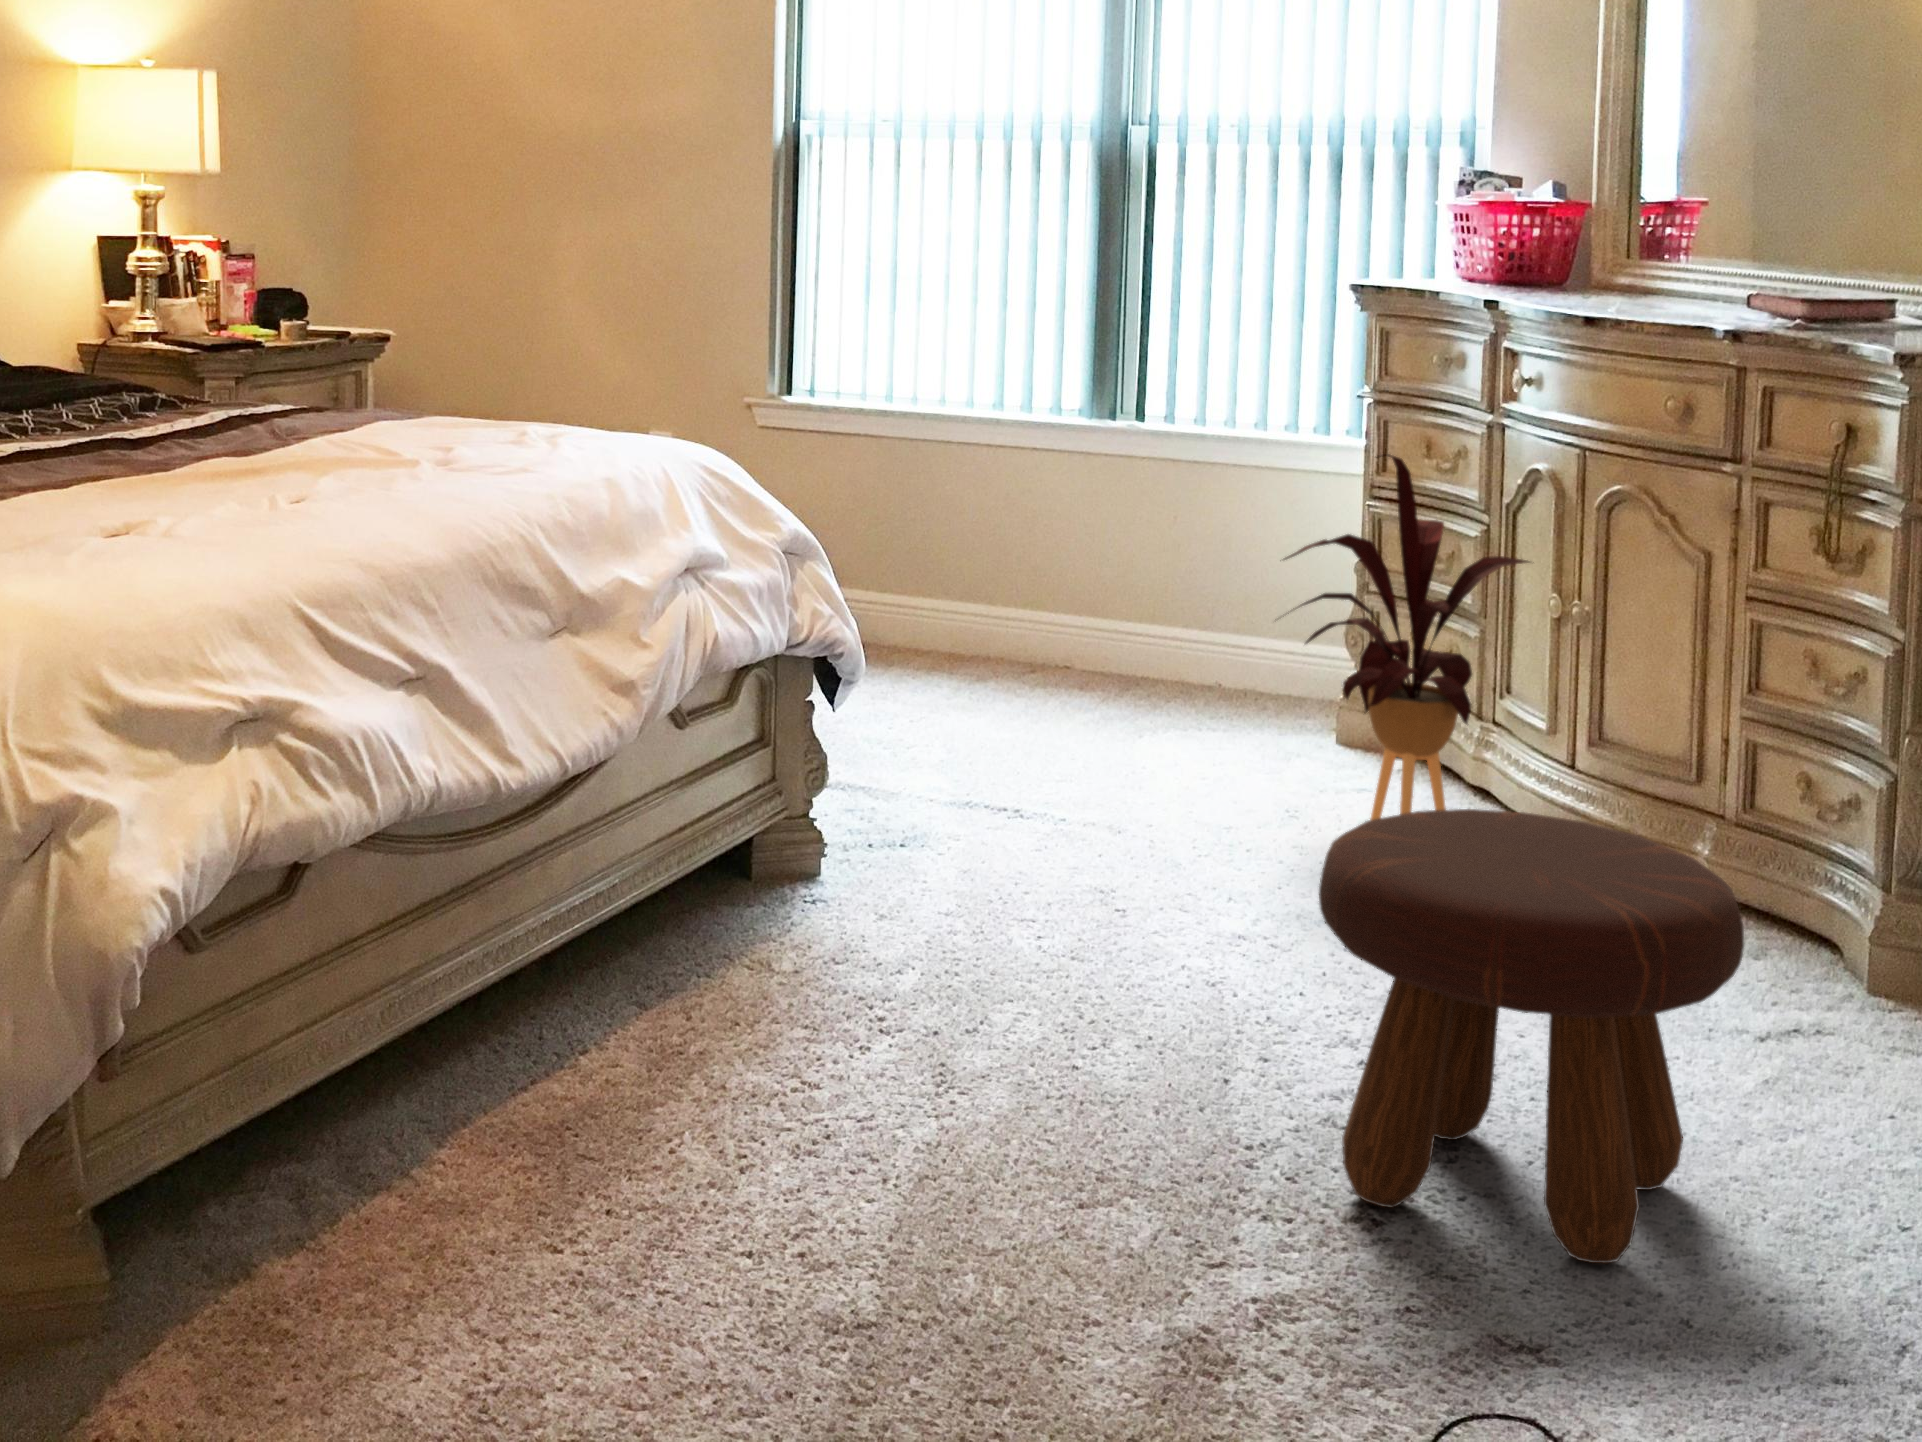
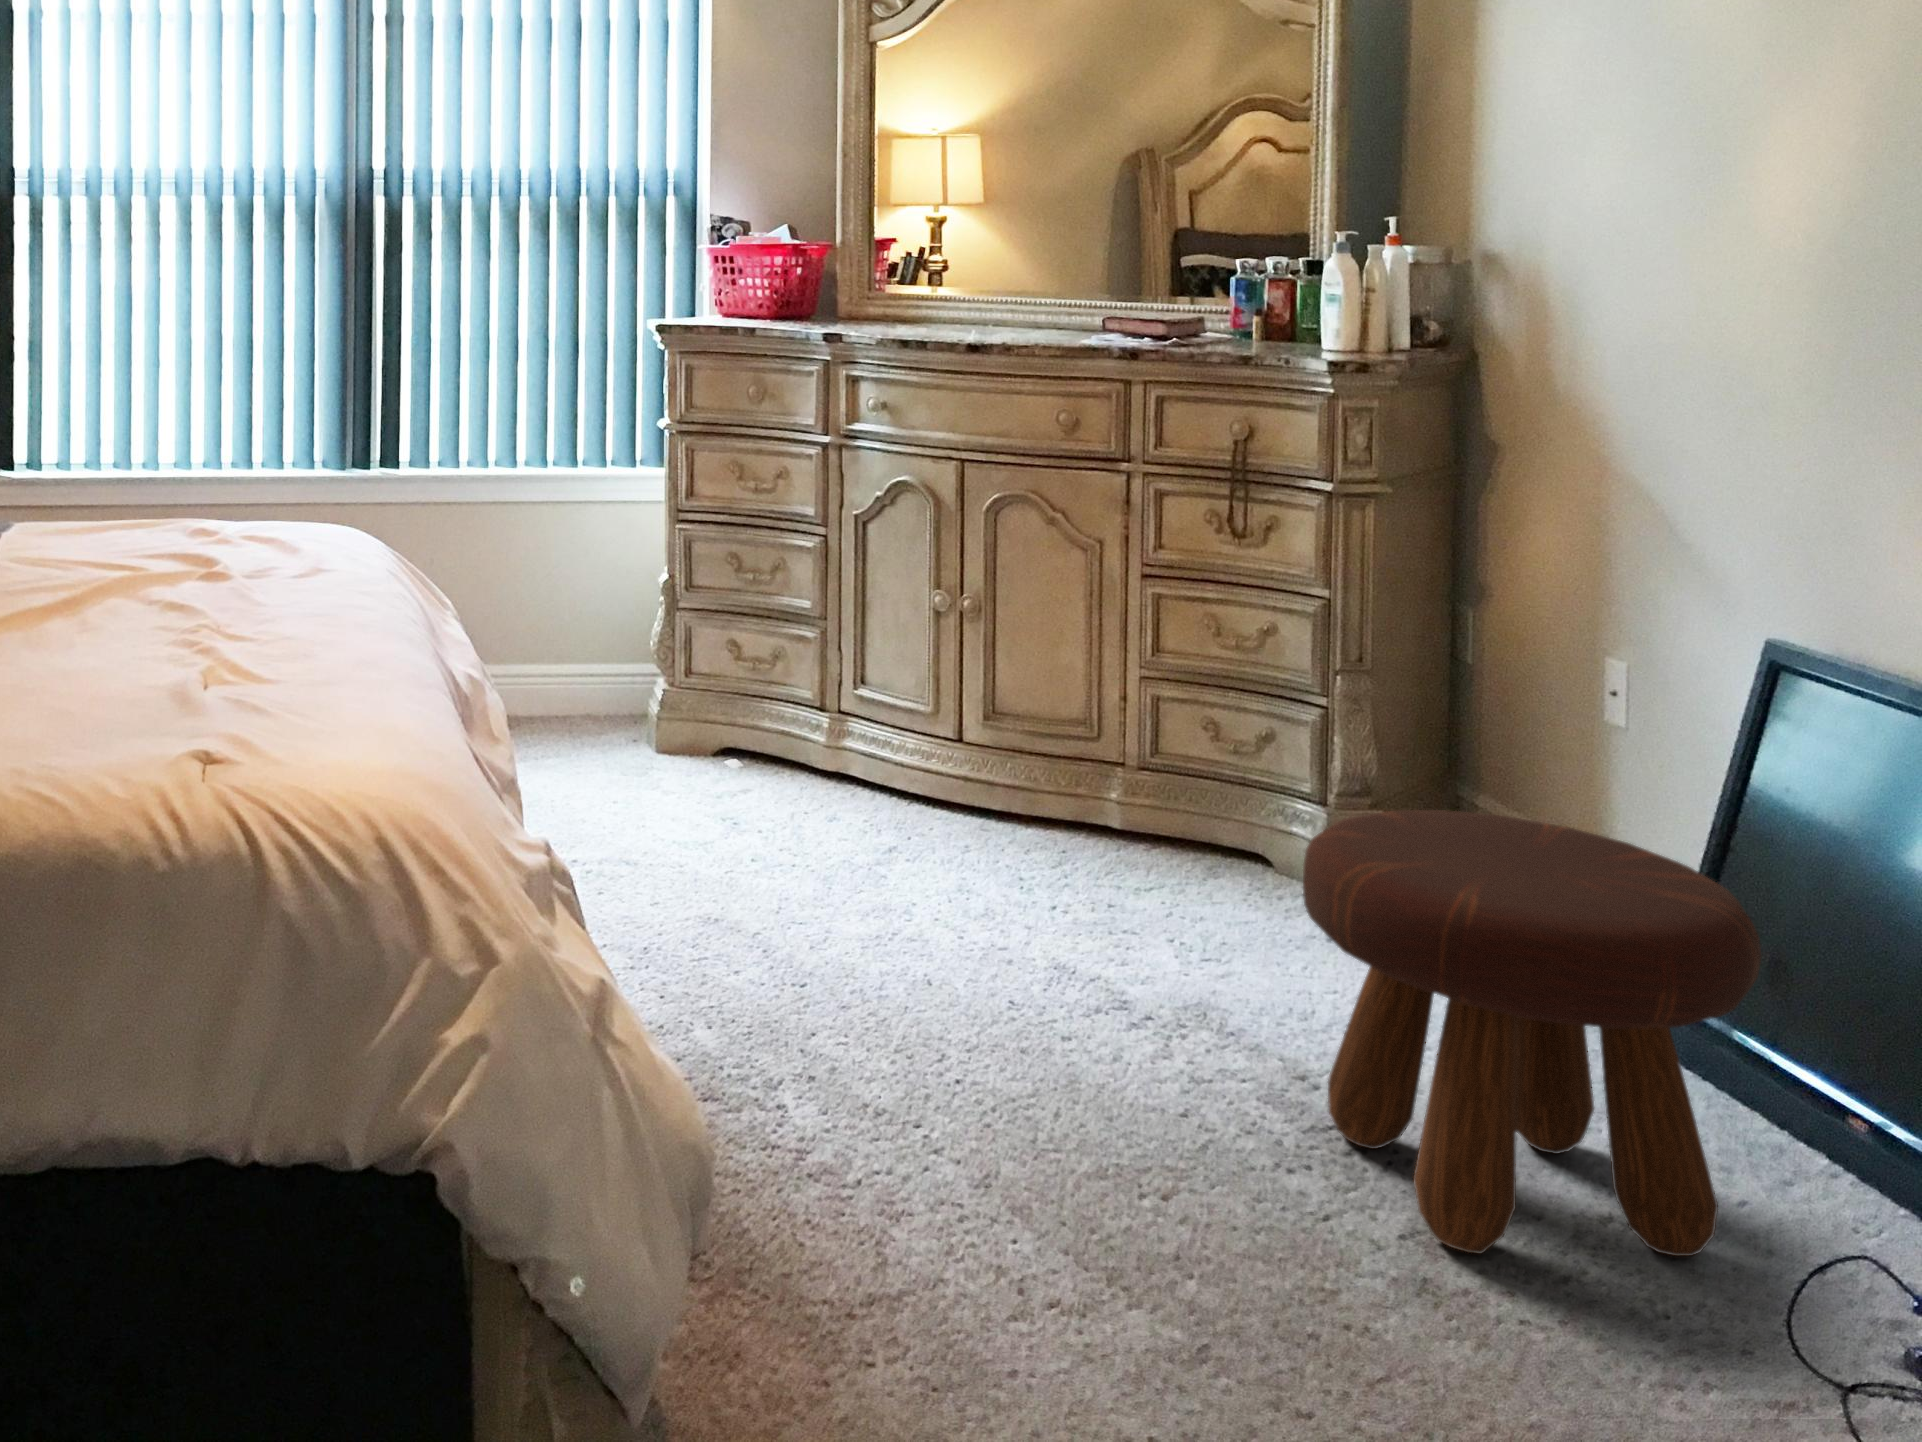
house plant: present [1284,454,1529,820] -> none [741,480,925,850]

